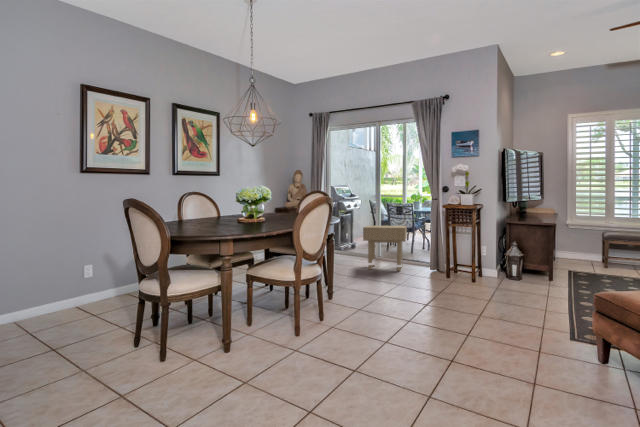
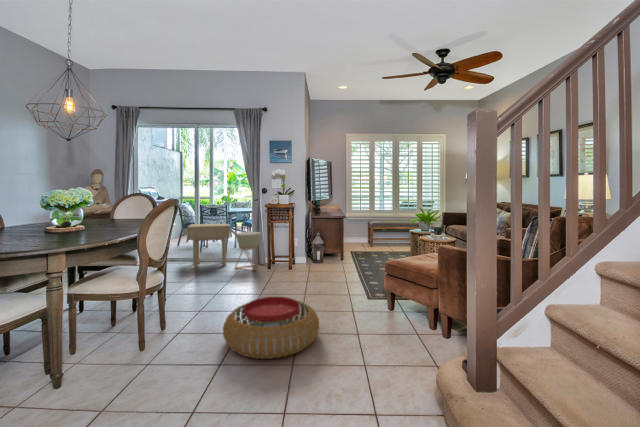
planter: none [409,235,439,279] -> present [235,232,261,271]
pouf: none [379,299,487,362] -> present [223,297,319,359]

